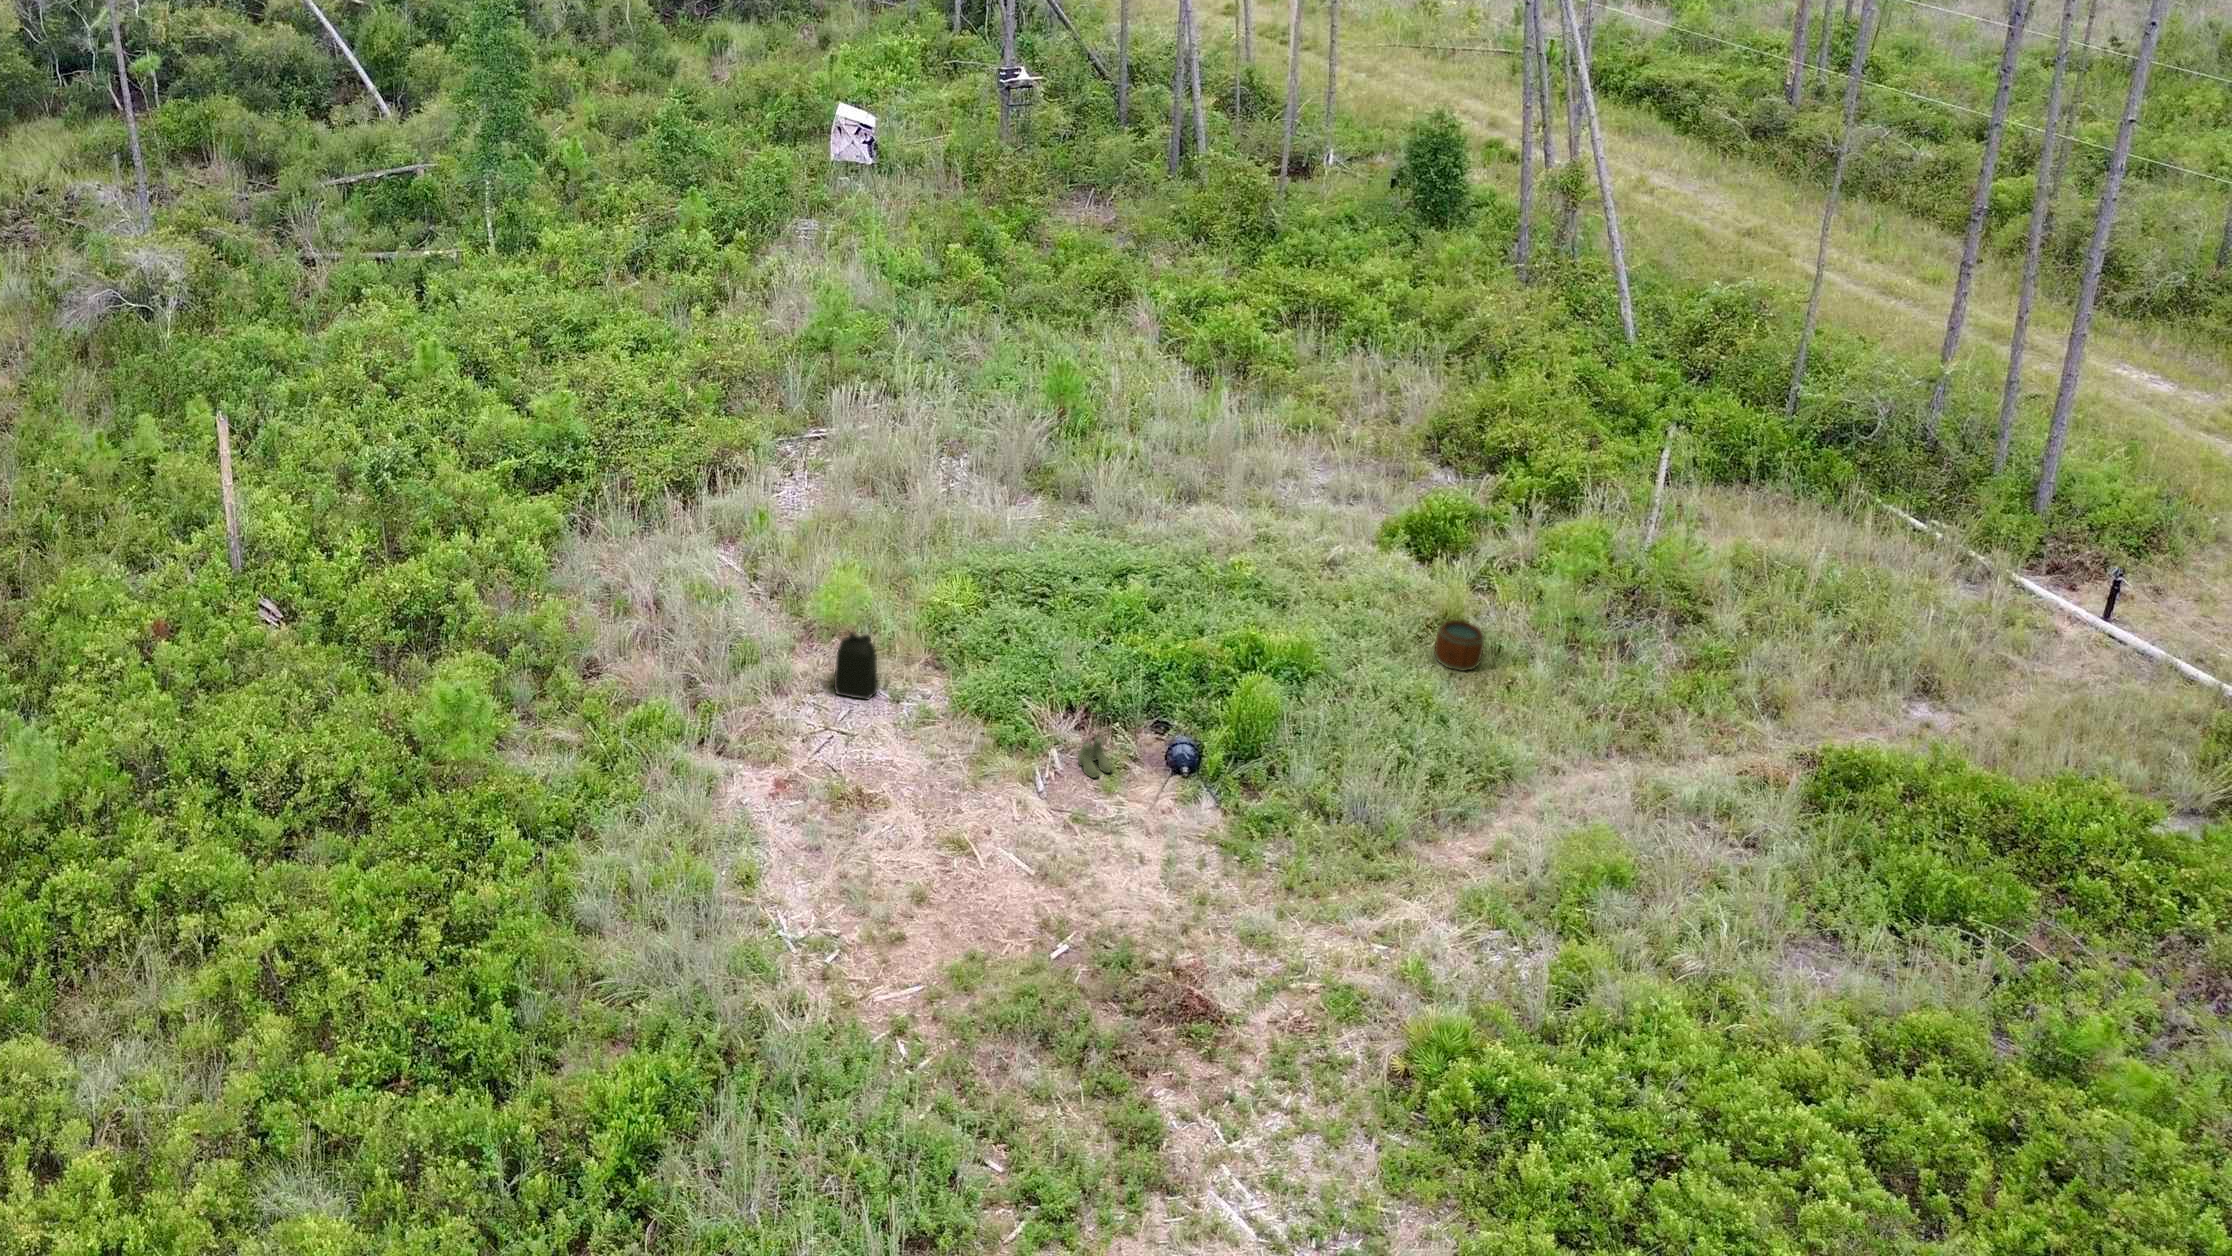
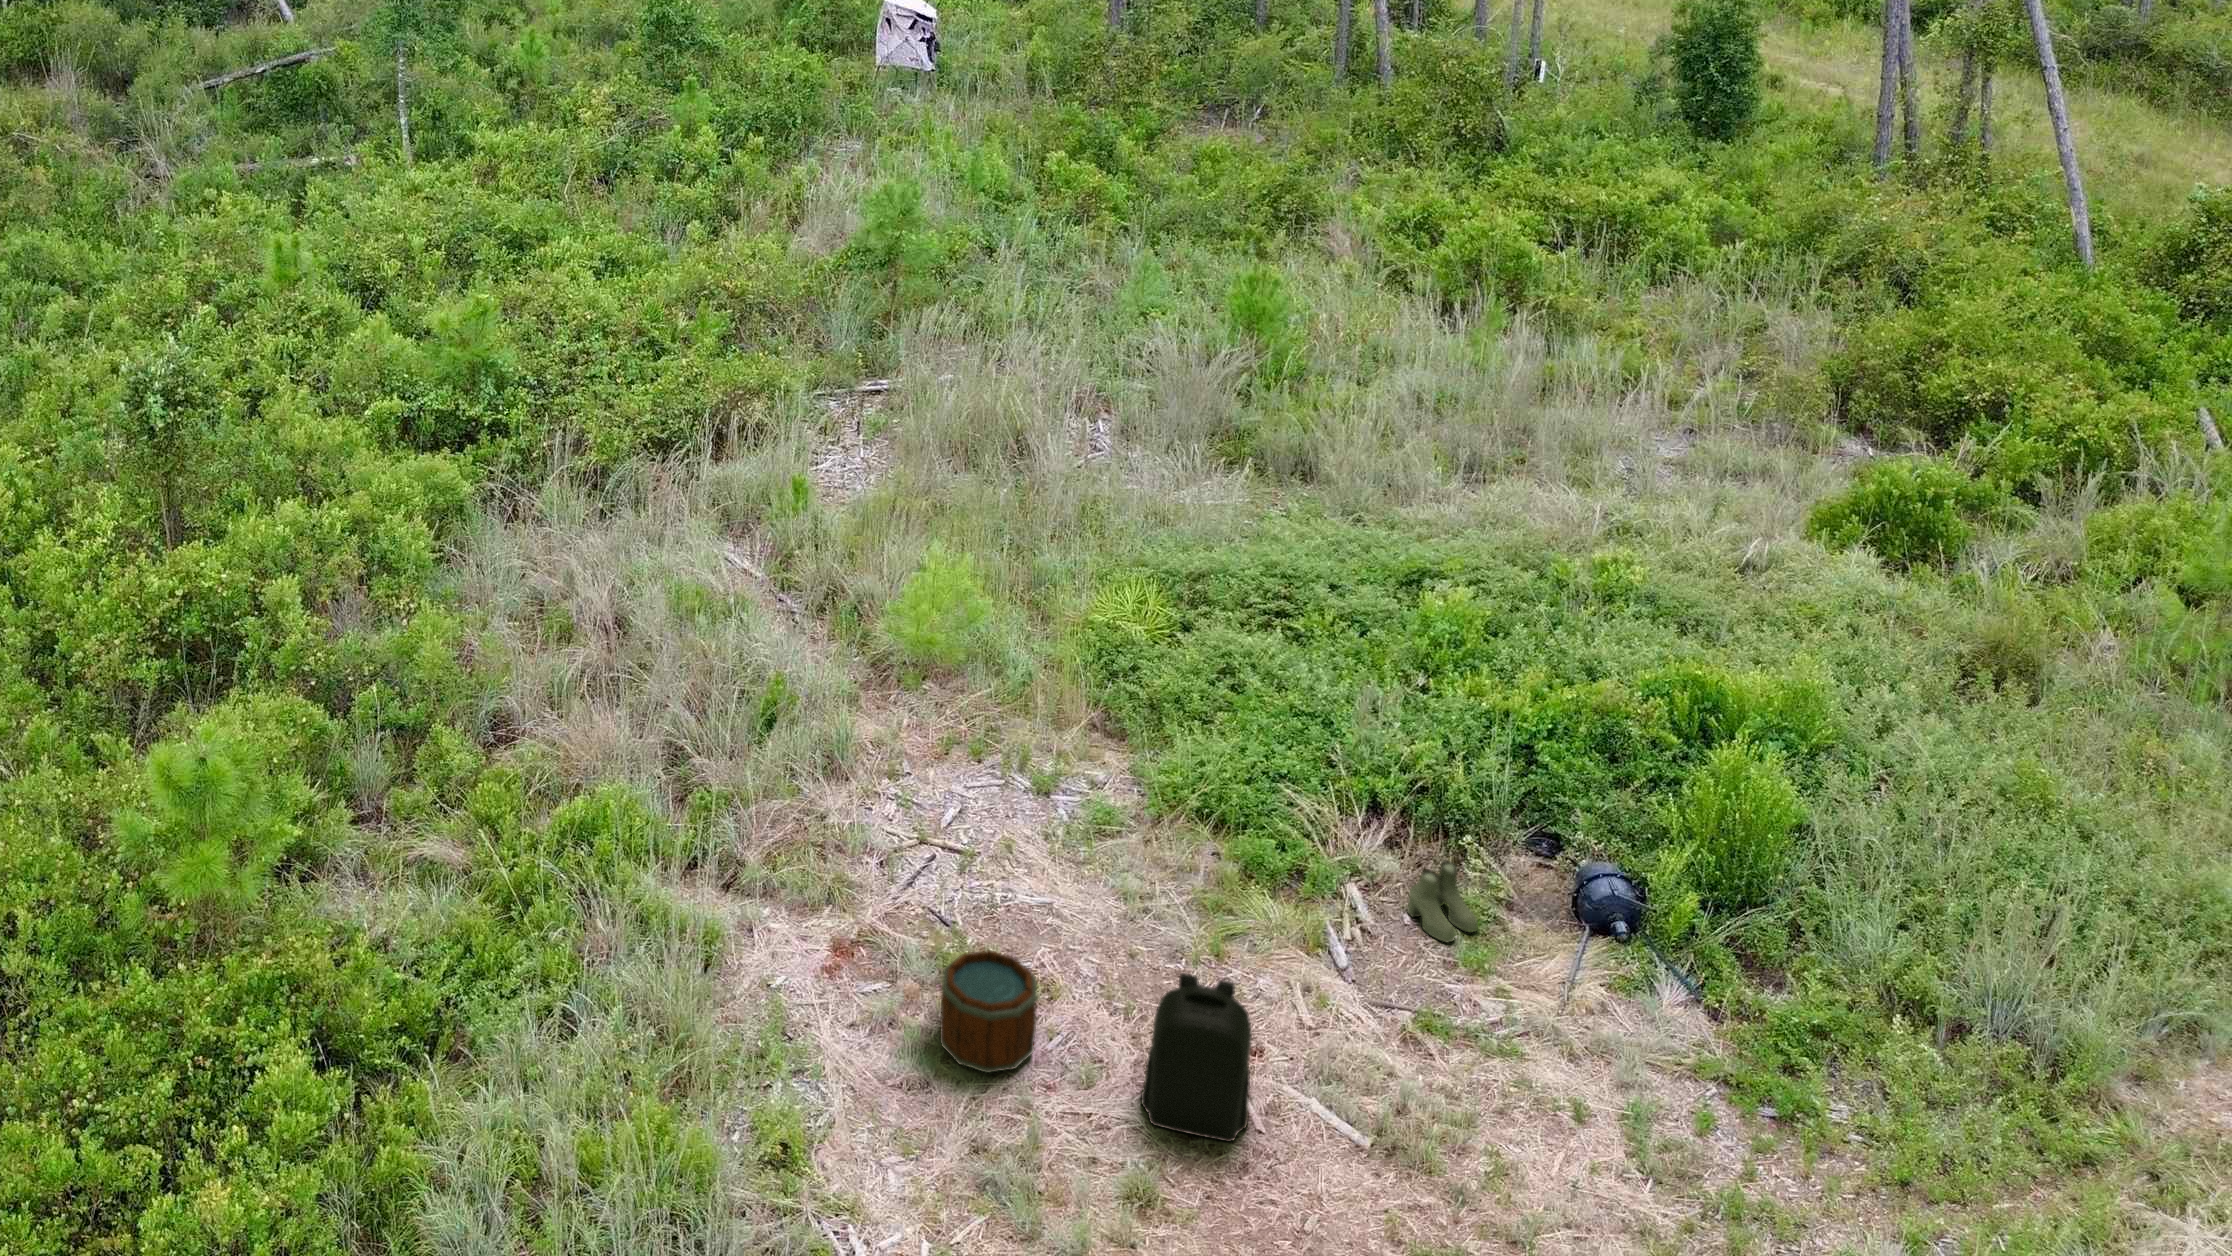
bucket: present [1434,620,1485,671] -> present [940,950,1038,1073]
backpack: present [834,633,878,699] -> present [1141,973,1252,1142]

